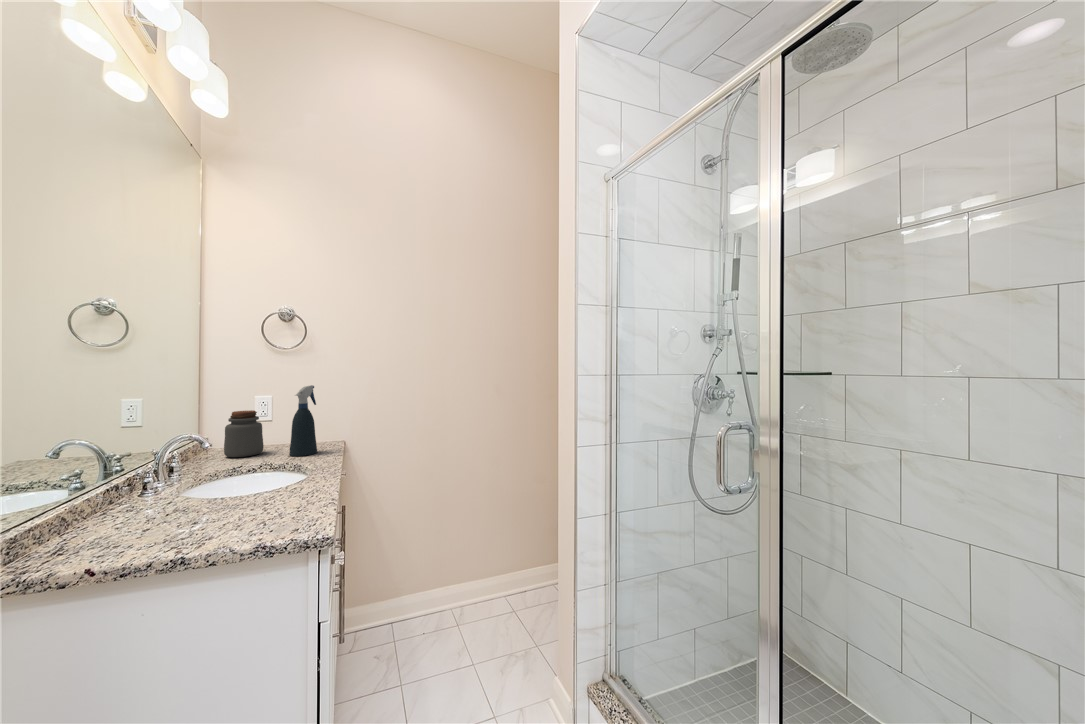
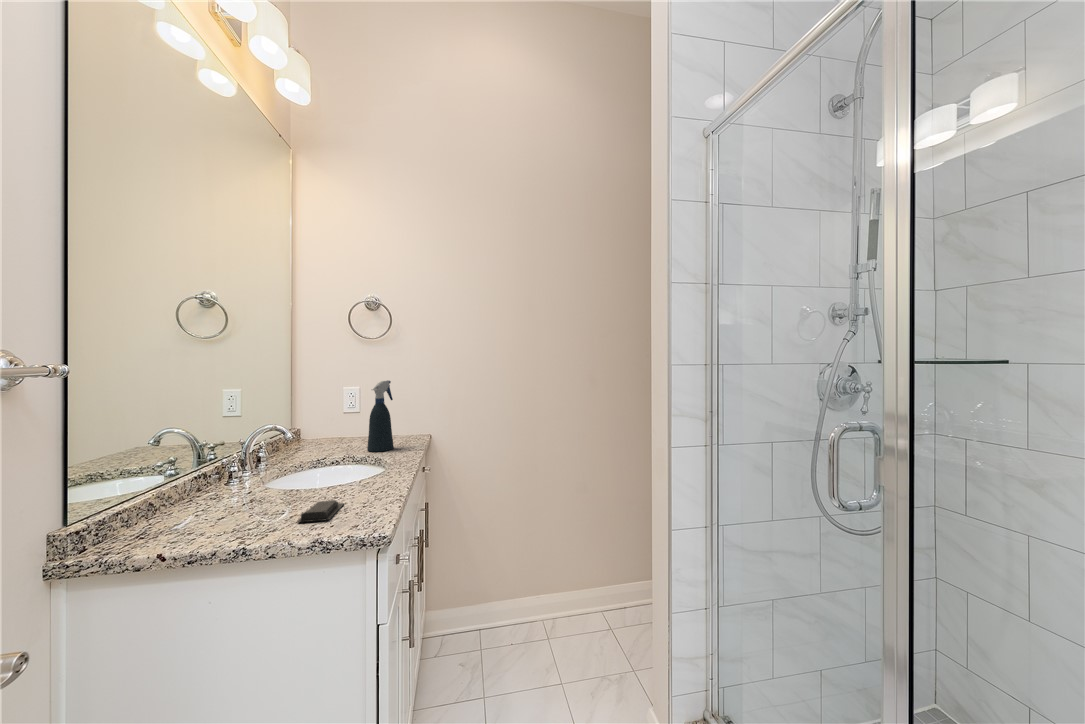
jar: present [224,410,264,457] -> none [309,406,345,451]
soap bar: none [233,506,278,530] -> present [297,500,344,522]

